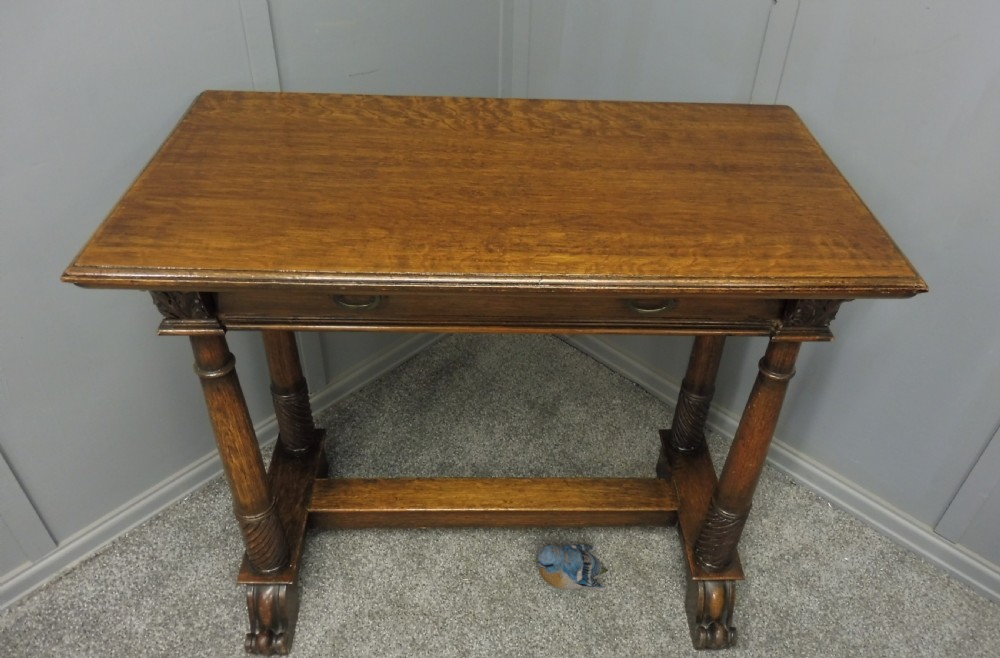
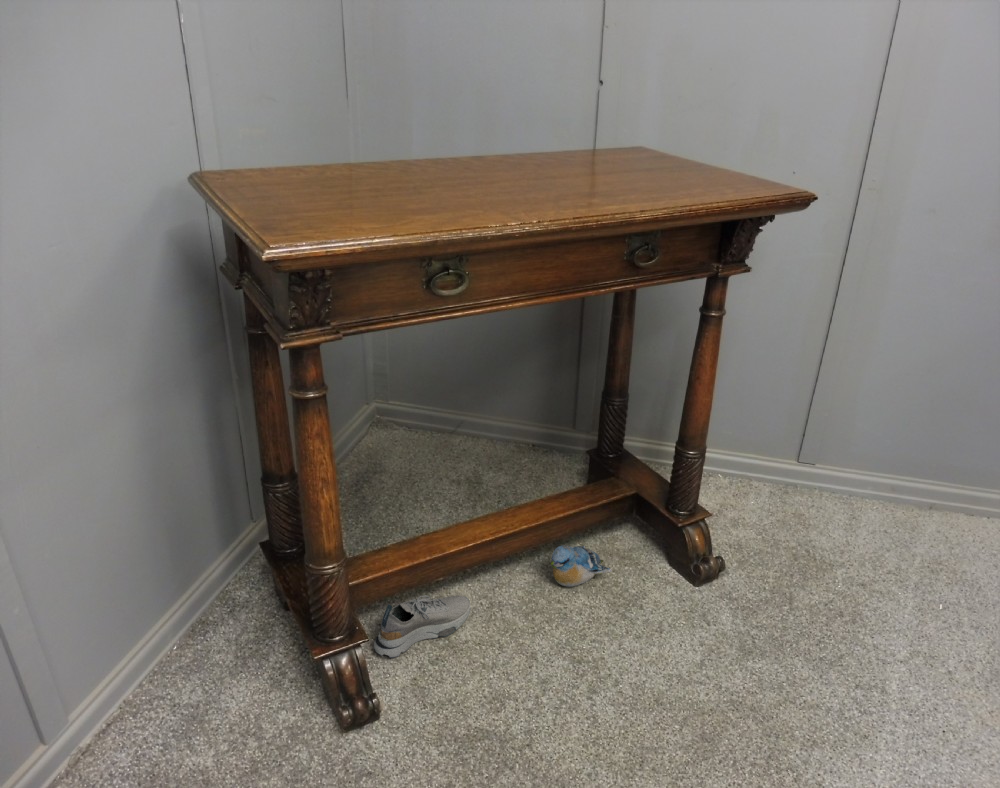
shoe: none [328,544,441,595] -> present [374,596,471,658]

